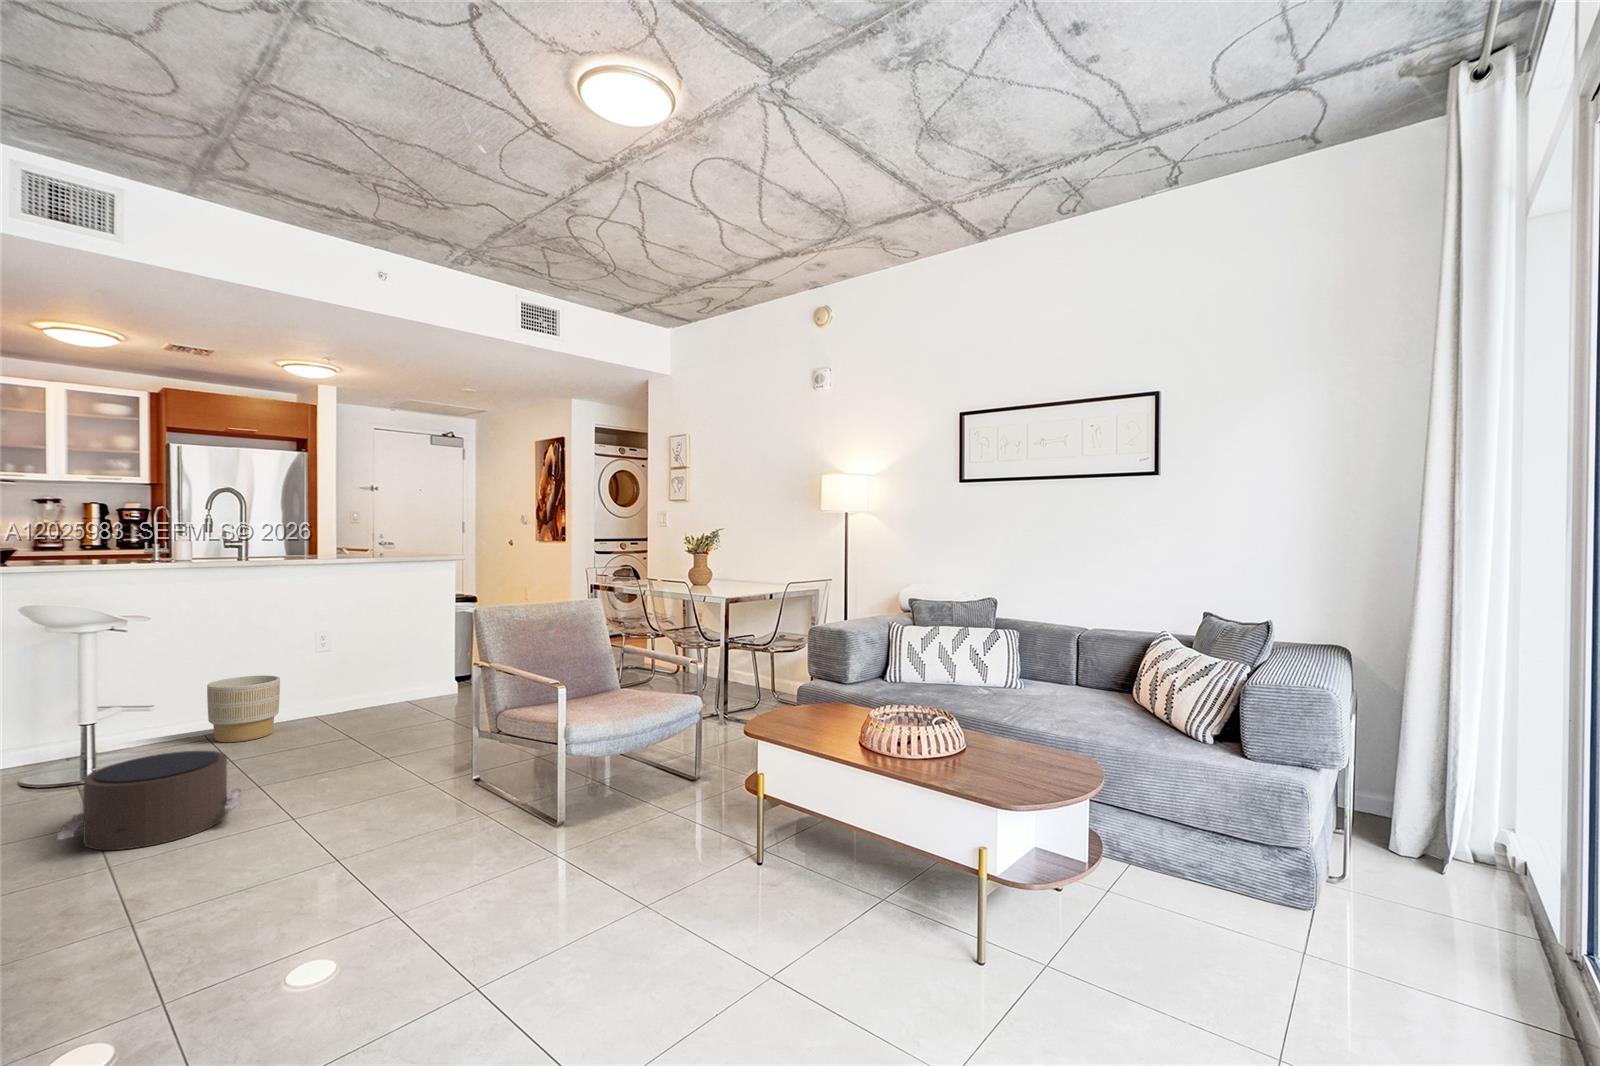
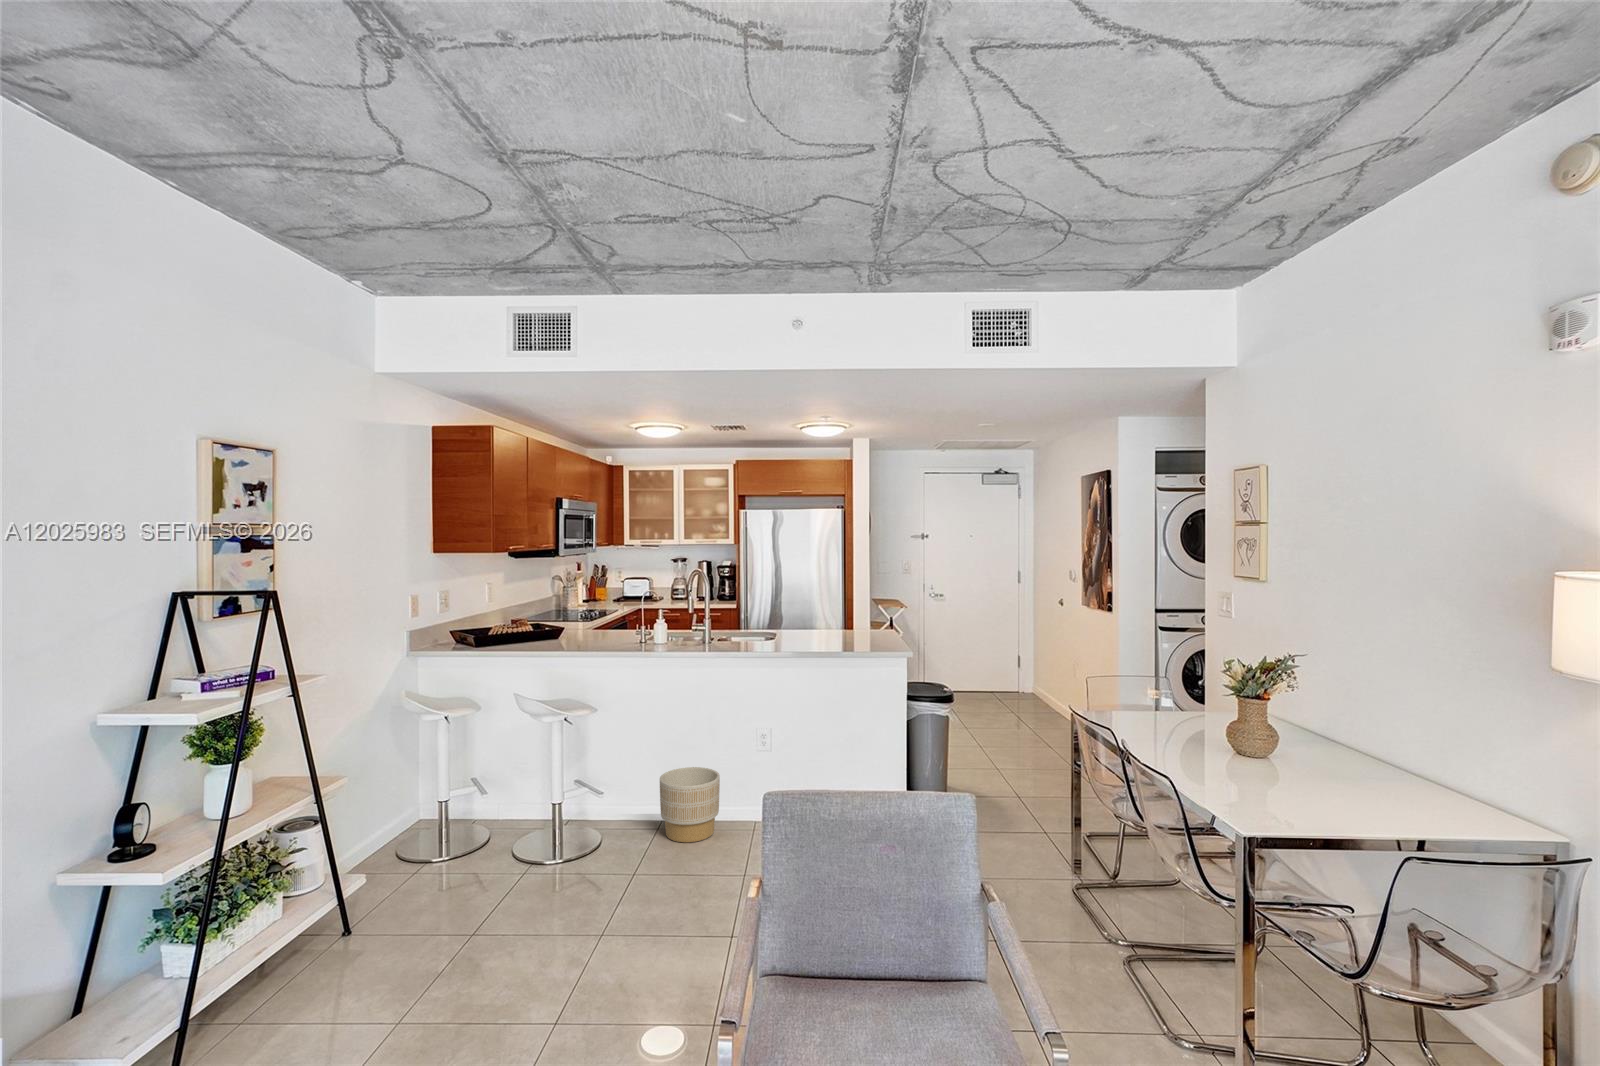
pouf: present [57,751,242,850] -> none [404,882,567,1006]

